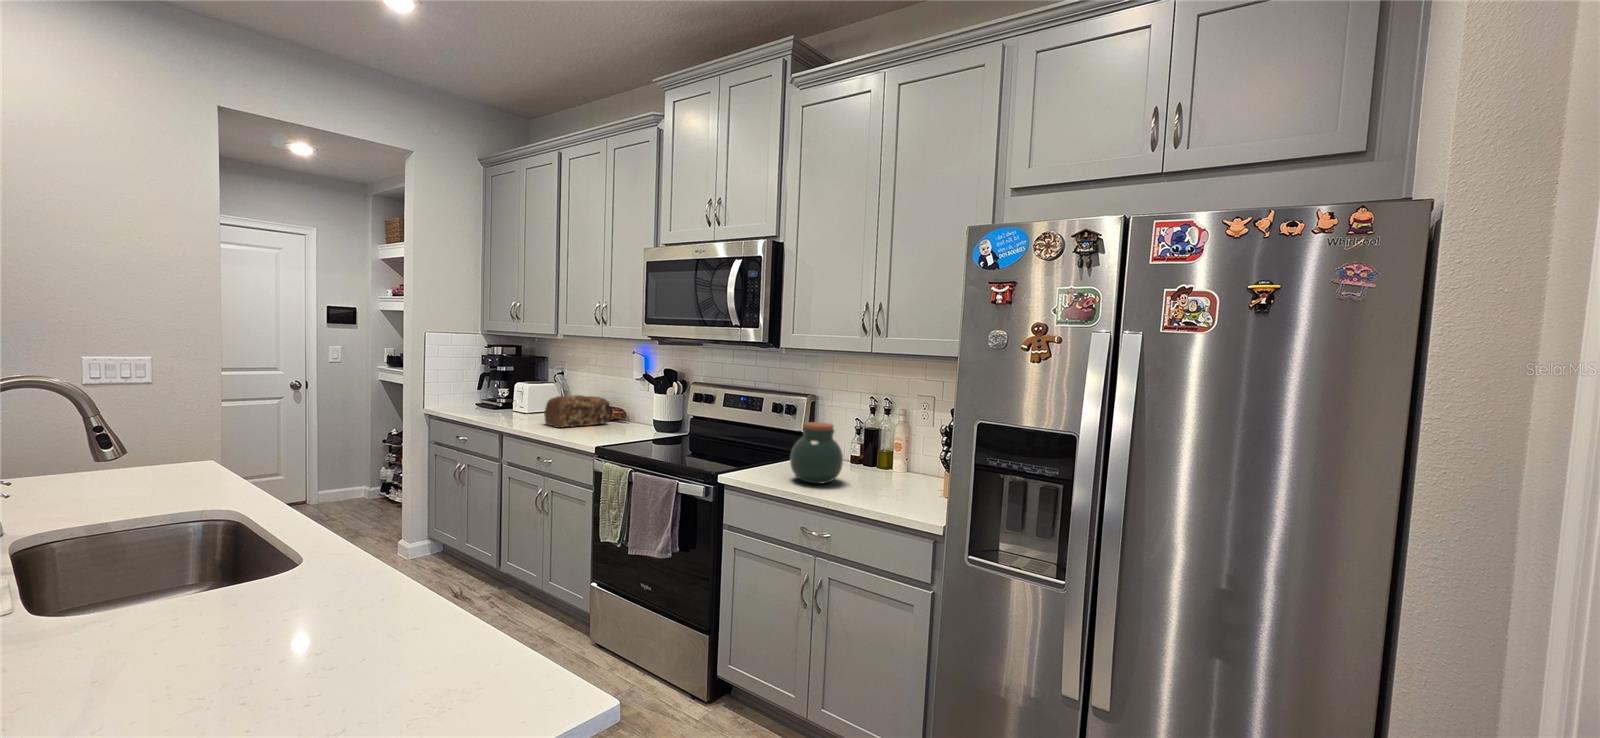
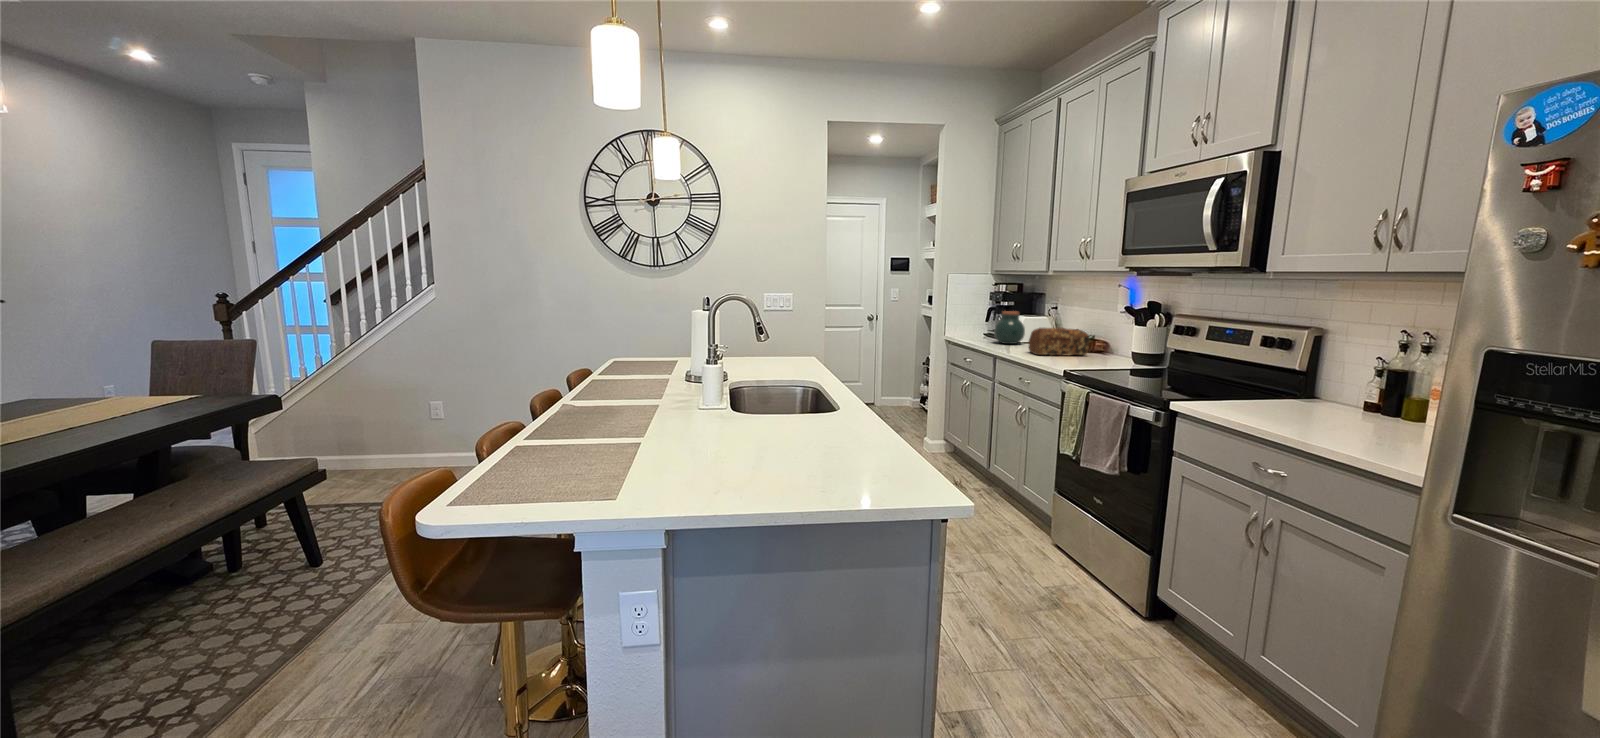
jar: present [790,422,843,484] -> present [994,311,1025,344]

